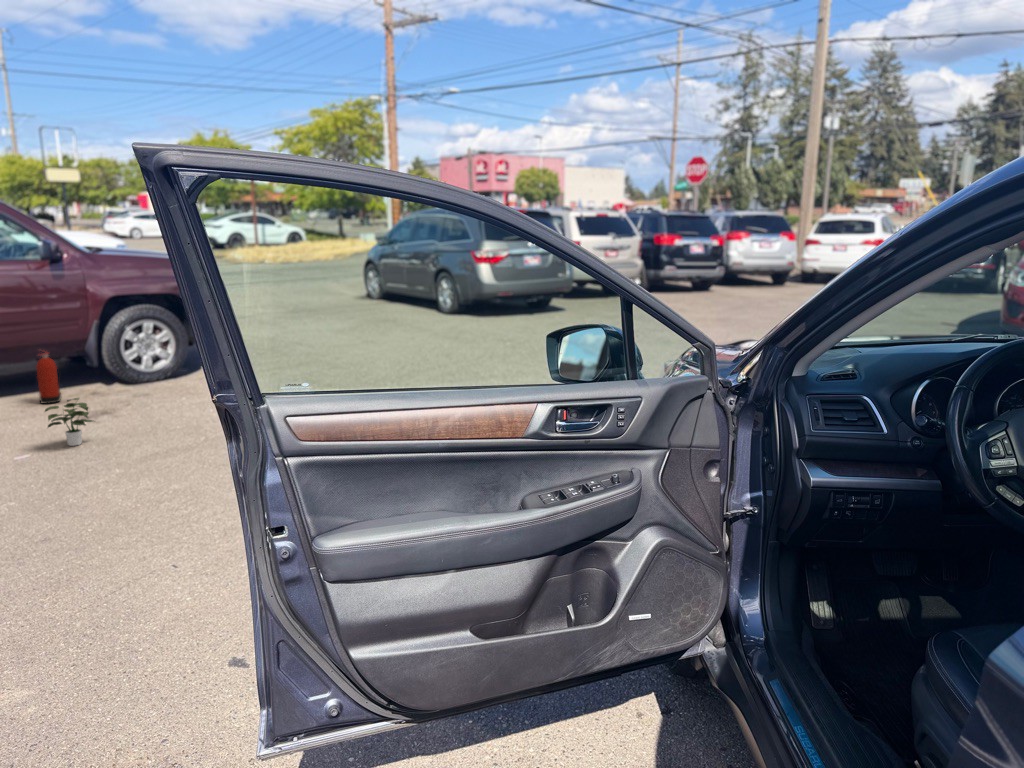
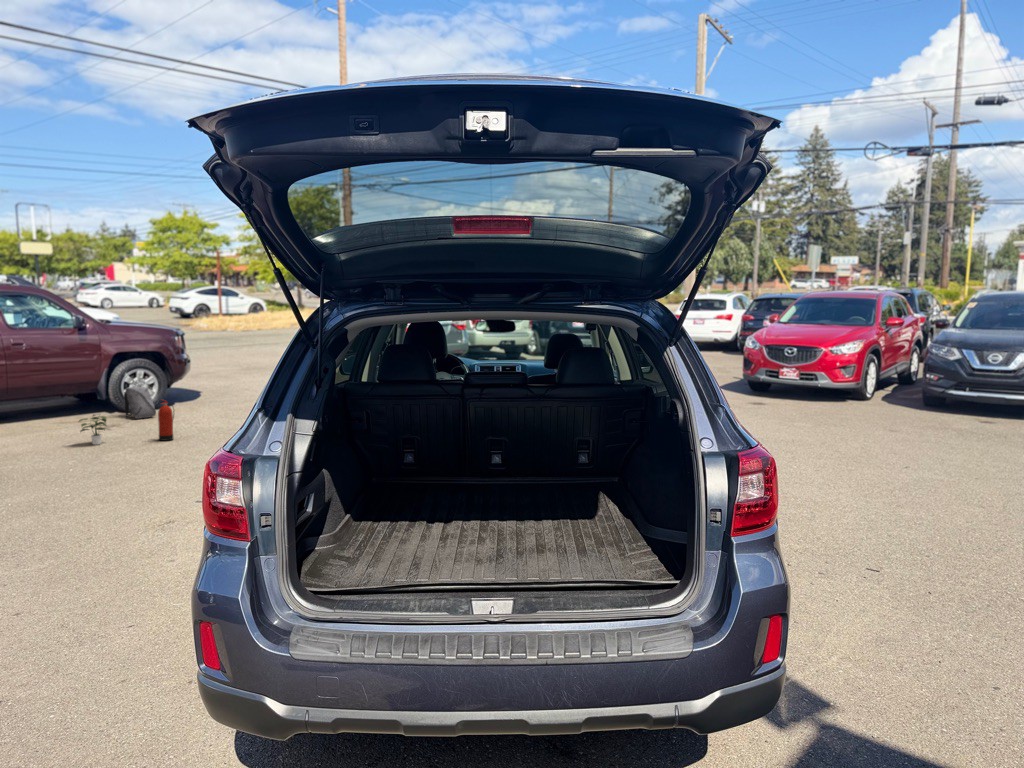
backpack: none [125,347,170,393] -> present [124,387,156,419]
fire extinguisher: present [36,351,61,404] -> present [158,400,174,441]

